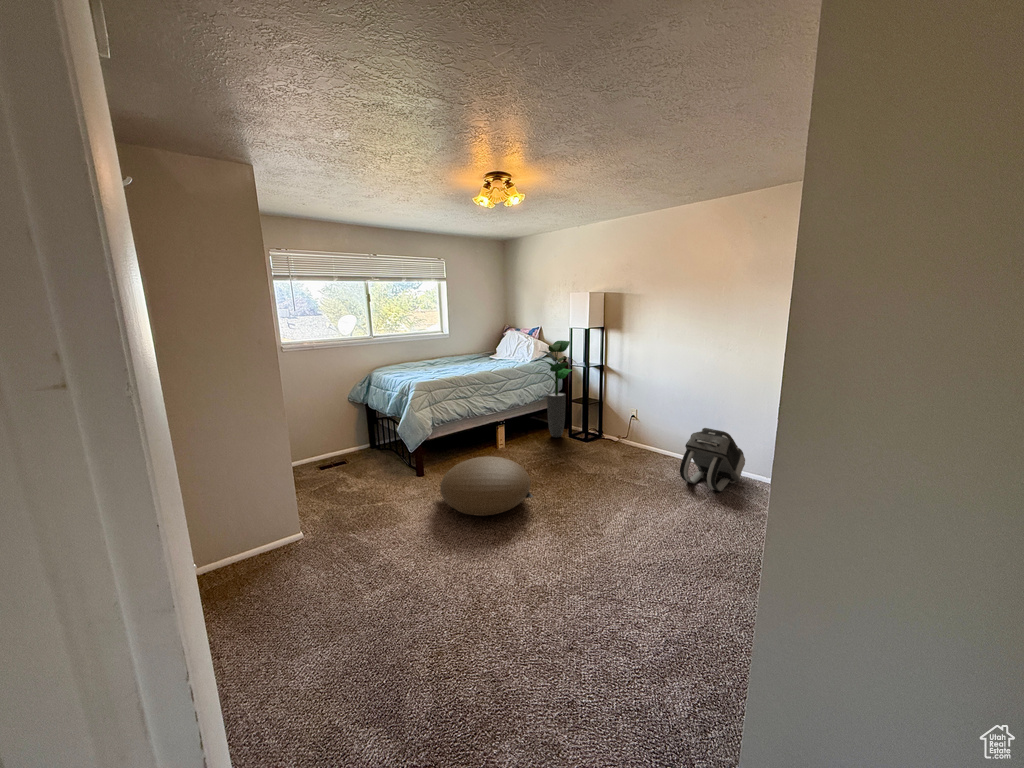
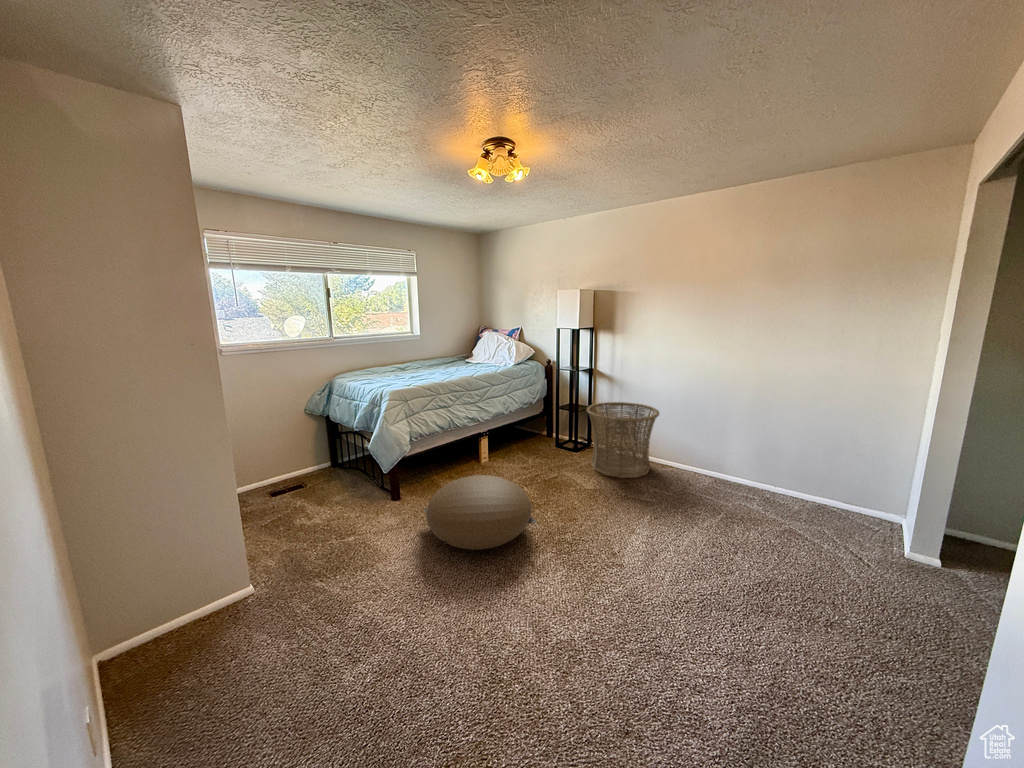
potted plant: present [536,341,573,438] -> none [518,342,566,447]
basket: none [593,396,661,466] -> present [587,402,659,478]
backpack: present [680,428,745,492] -> none [688,435,752,504]

